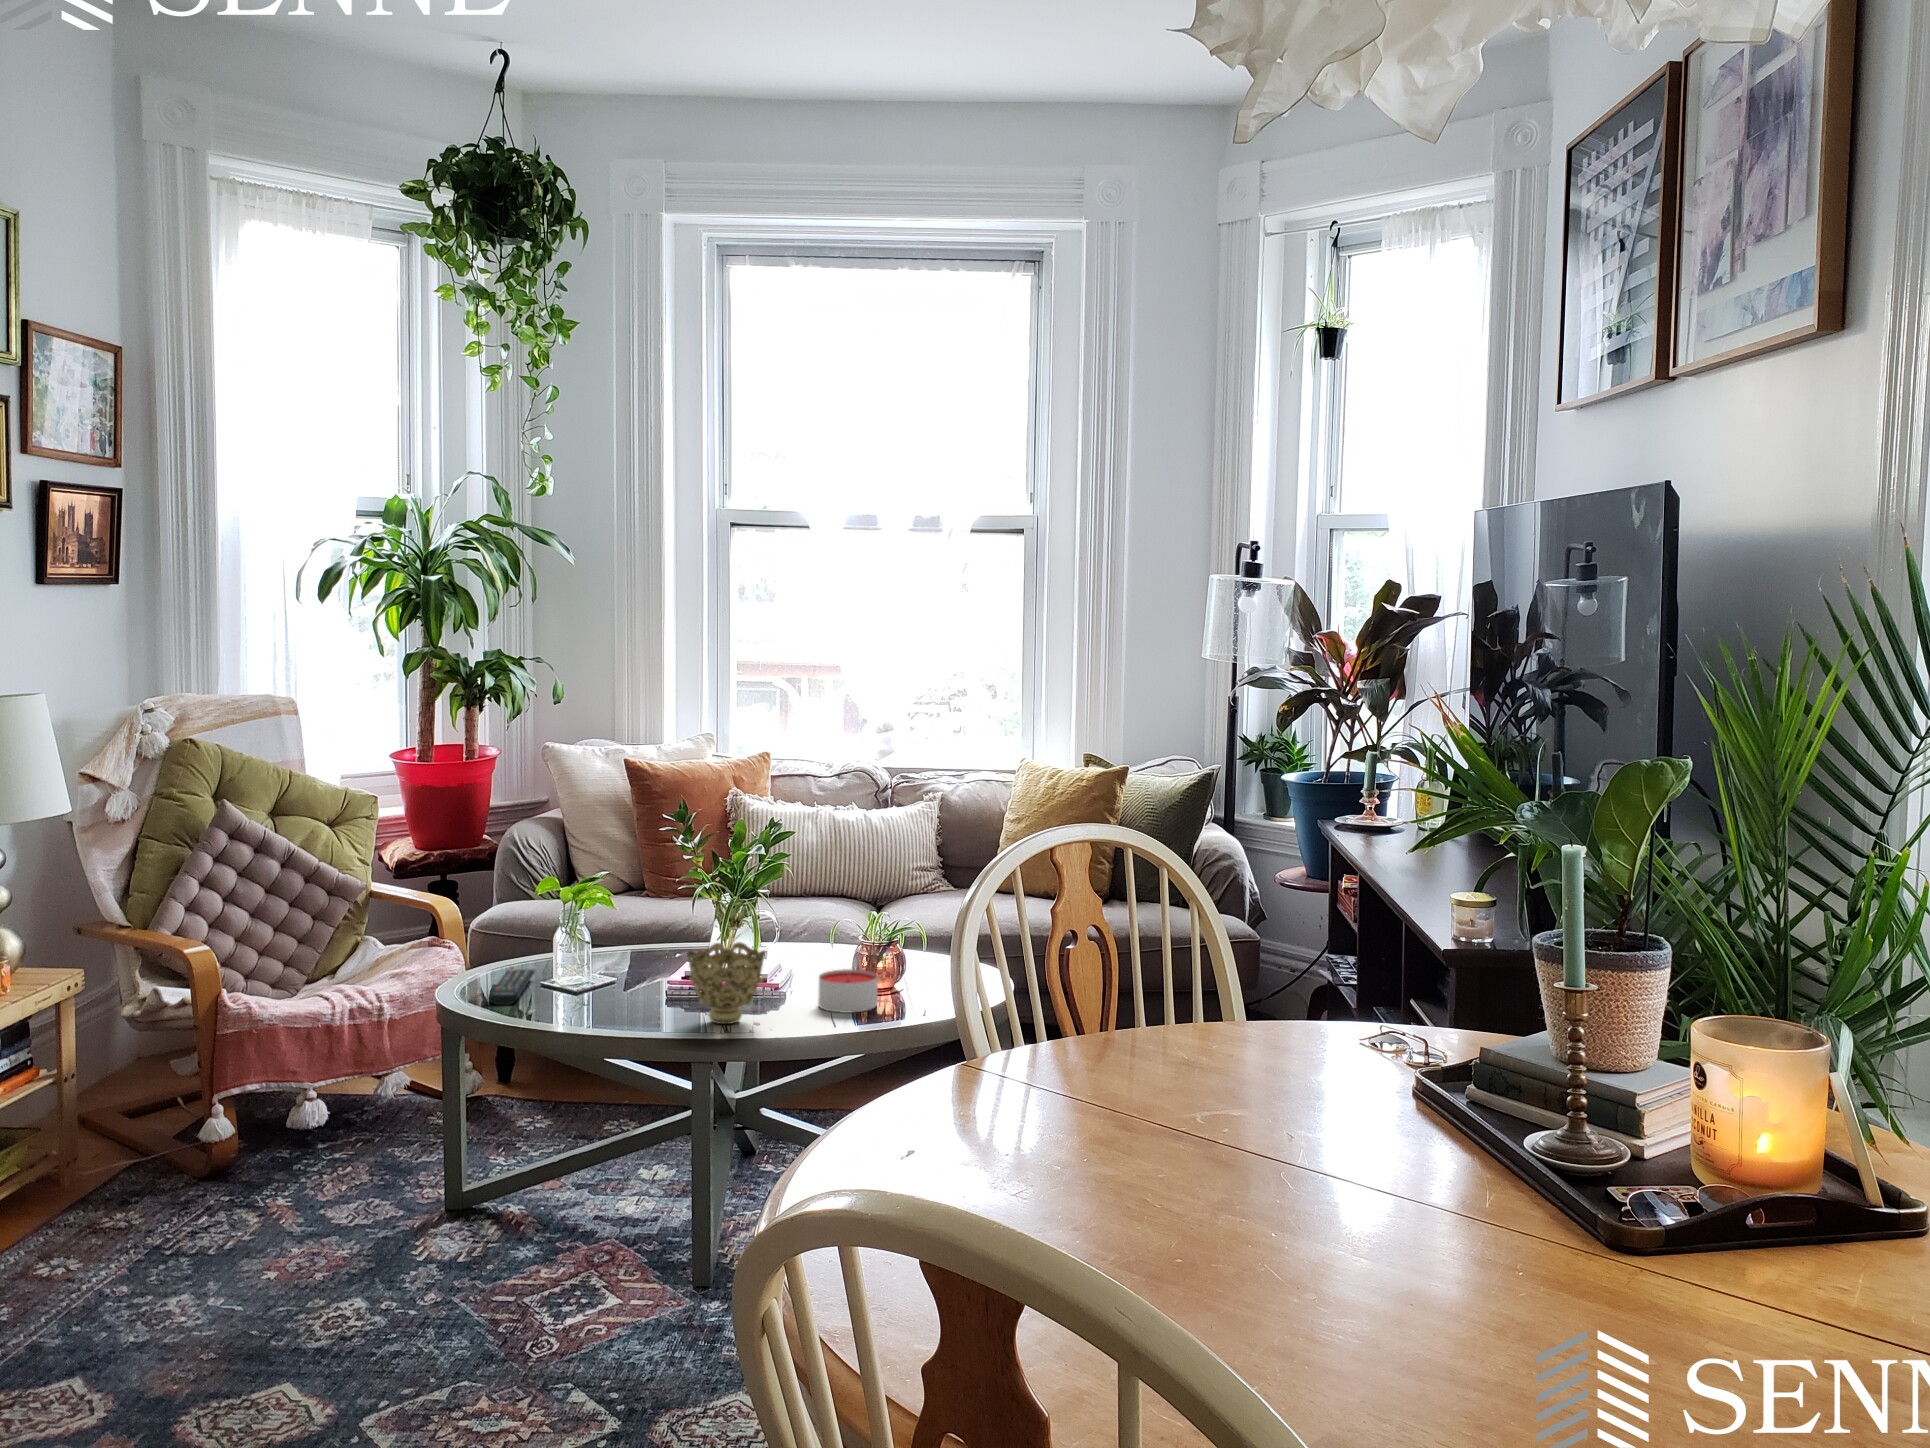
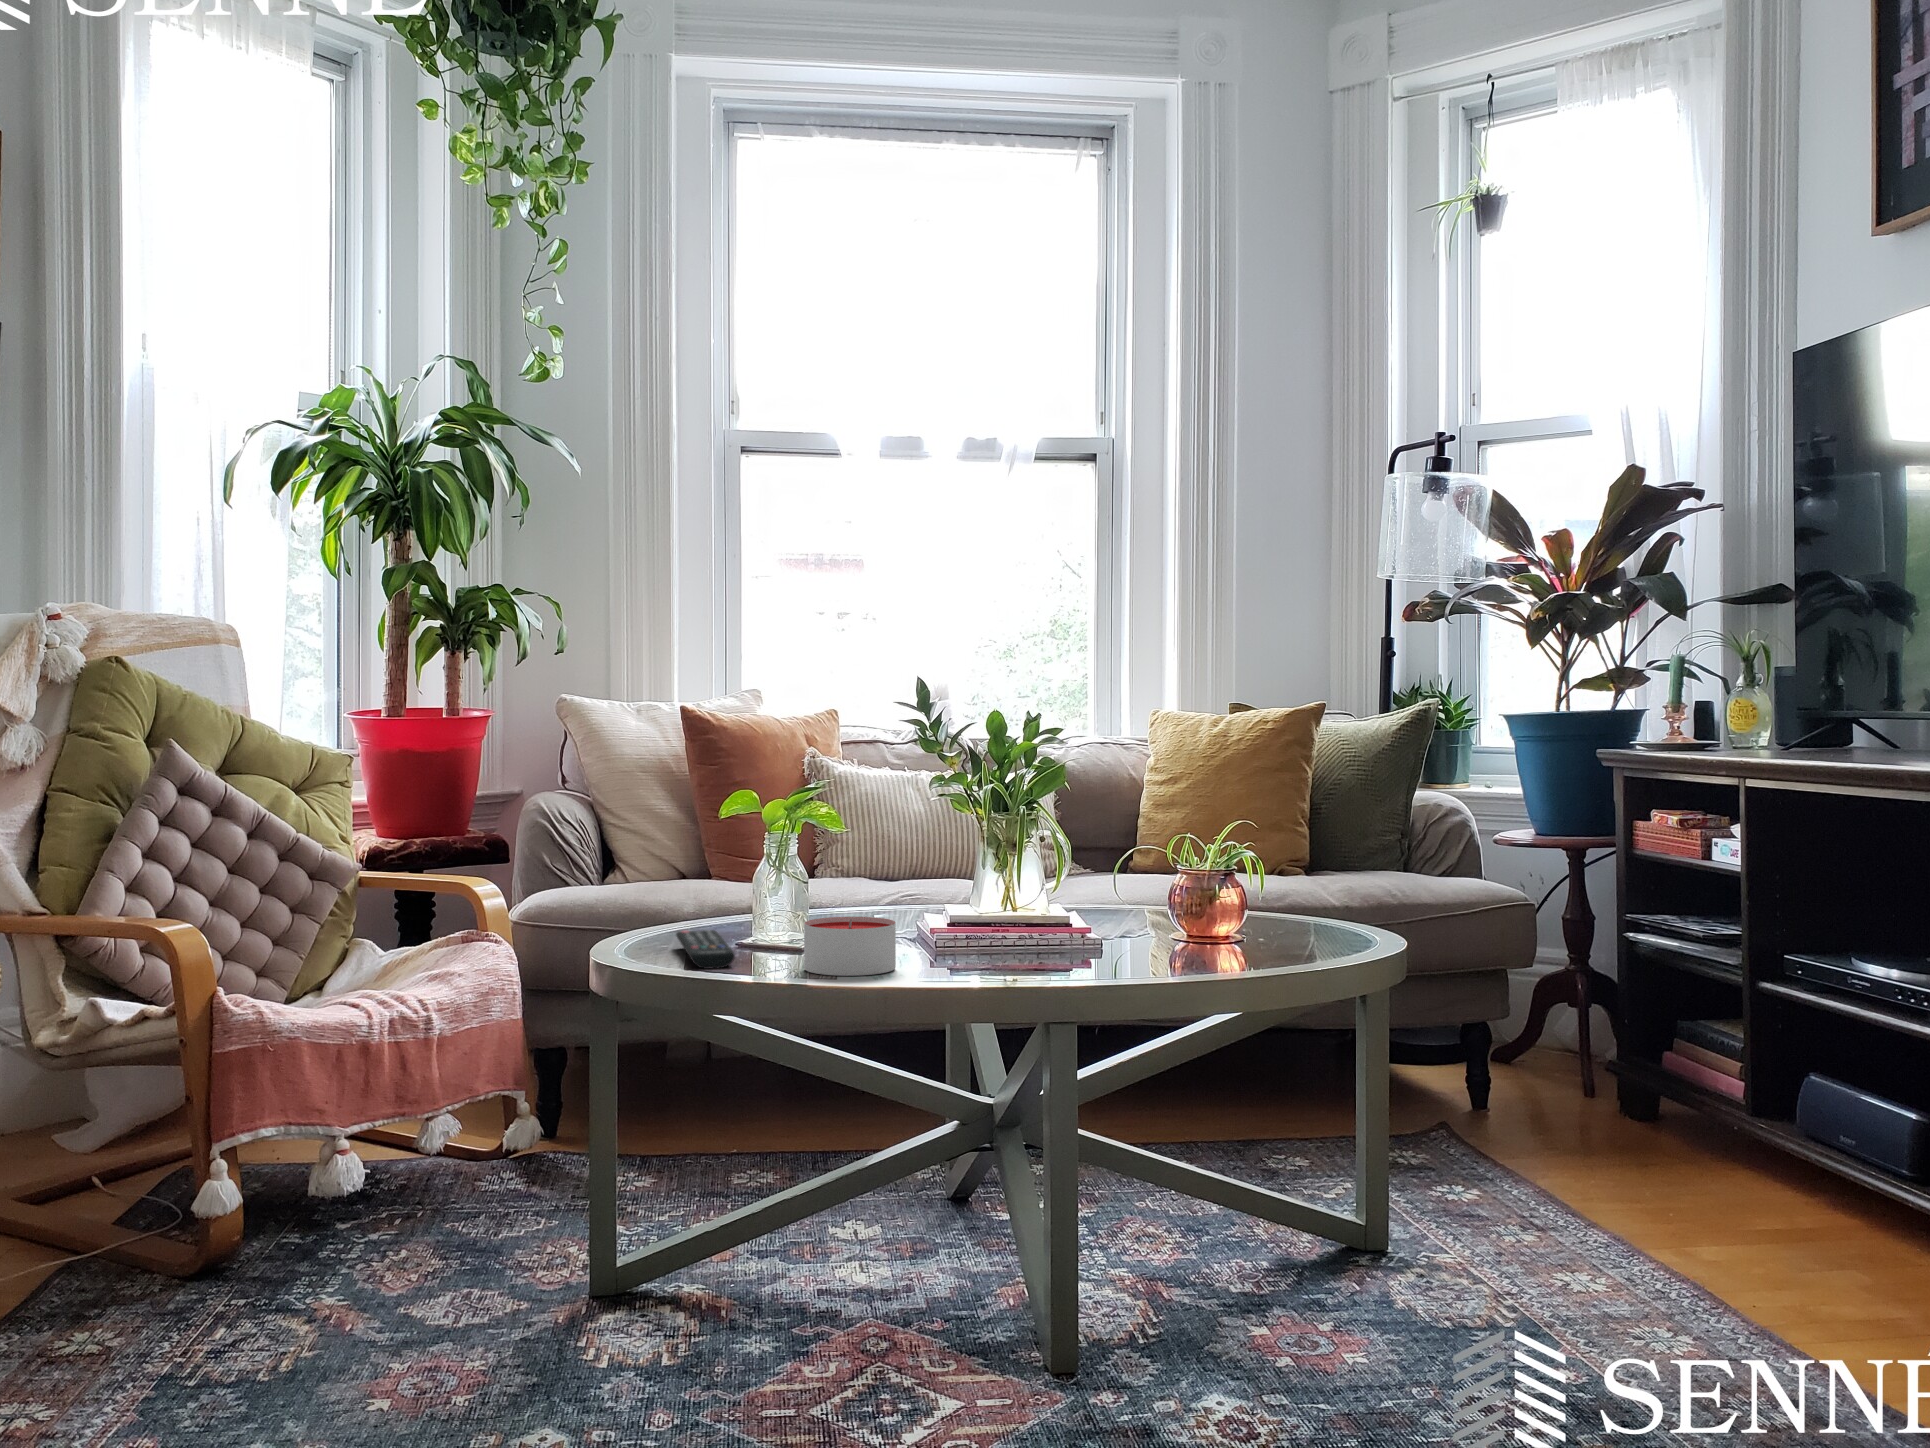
decorative bowl: present [687,942,765,1024] -> none [1016,859,1132,976]
candle: present [818,969,878,1013] -> present [804,917,896,976]

